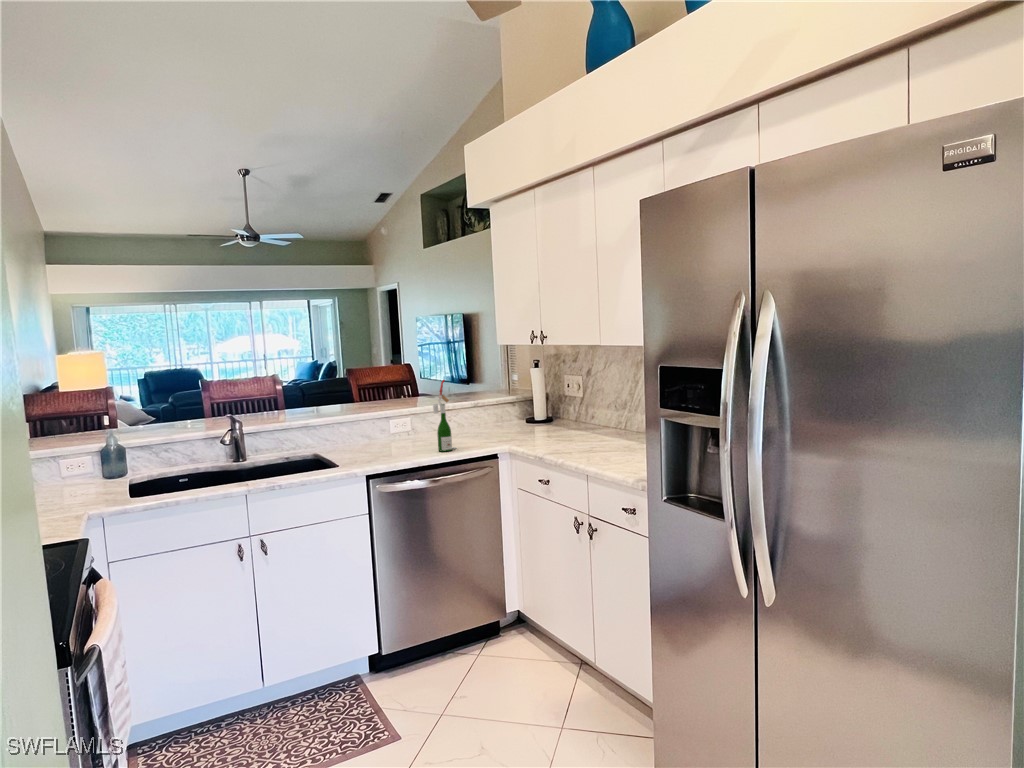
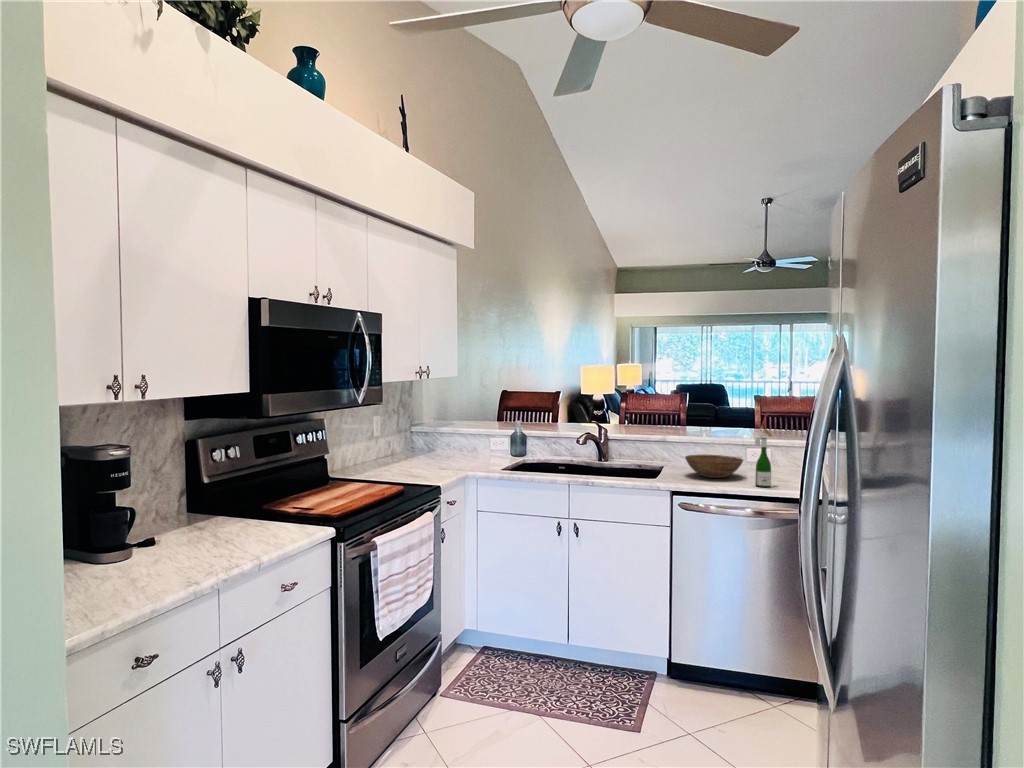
bowl: none [355,430,414,454] -> present [685,455,743,478]

